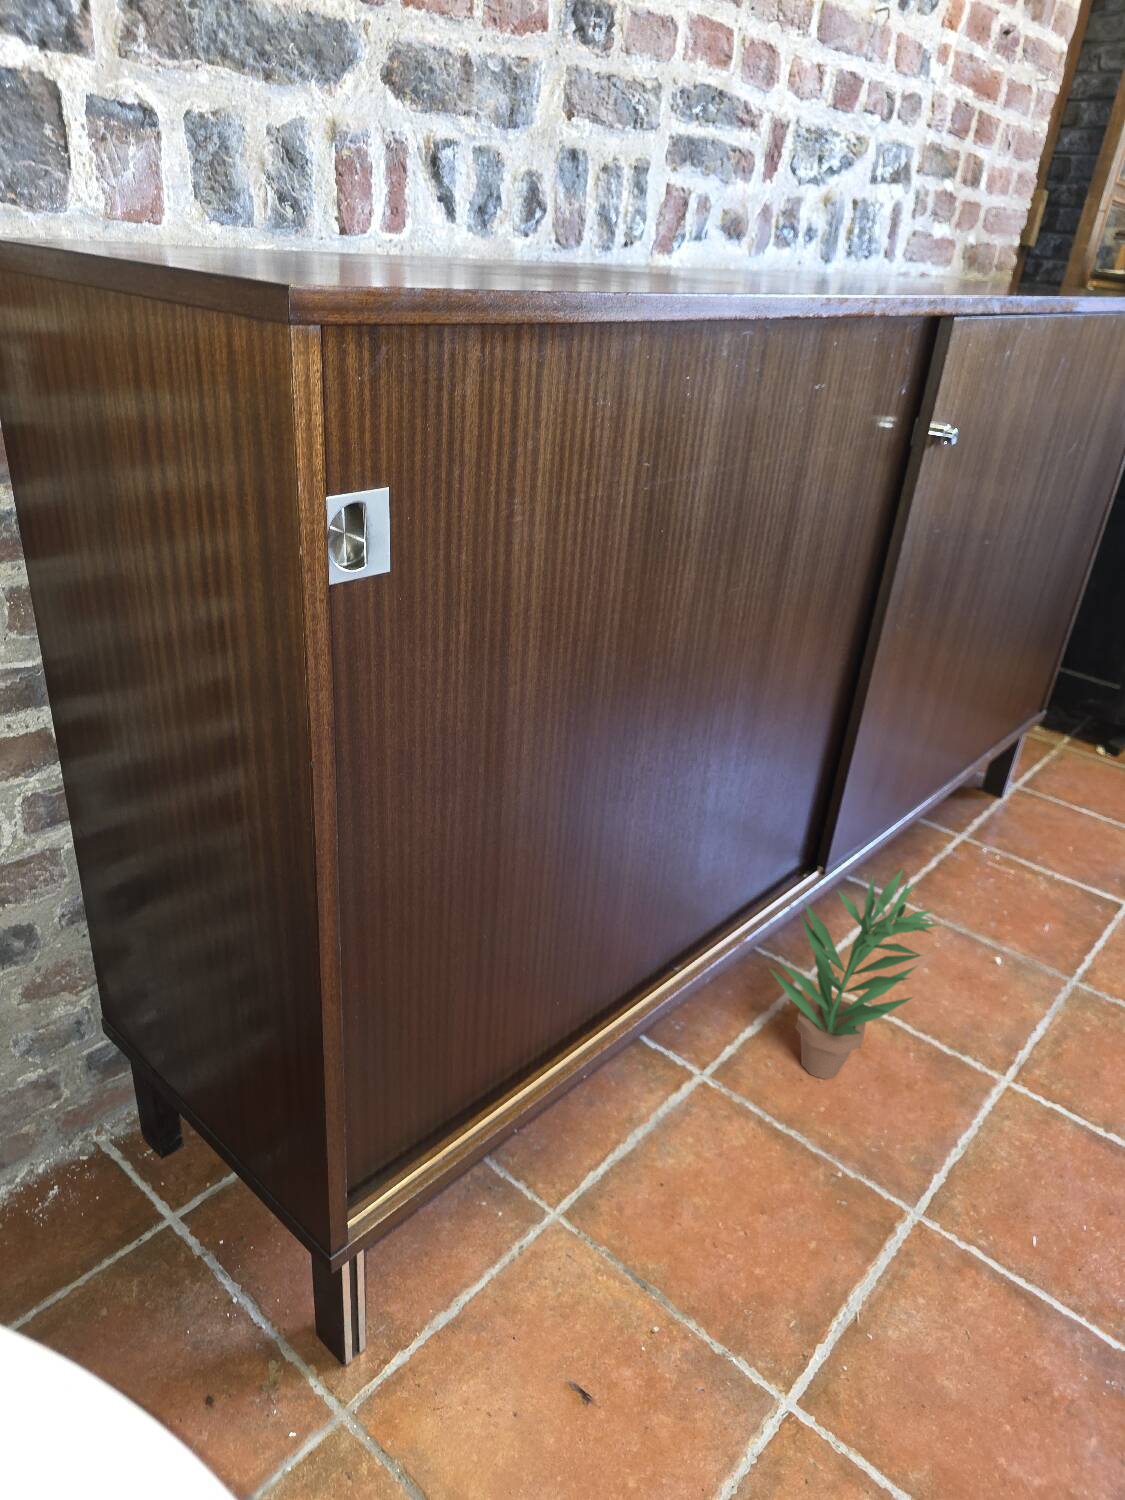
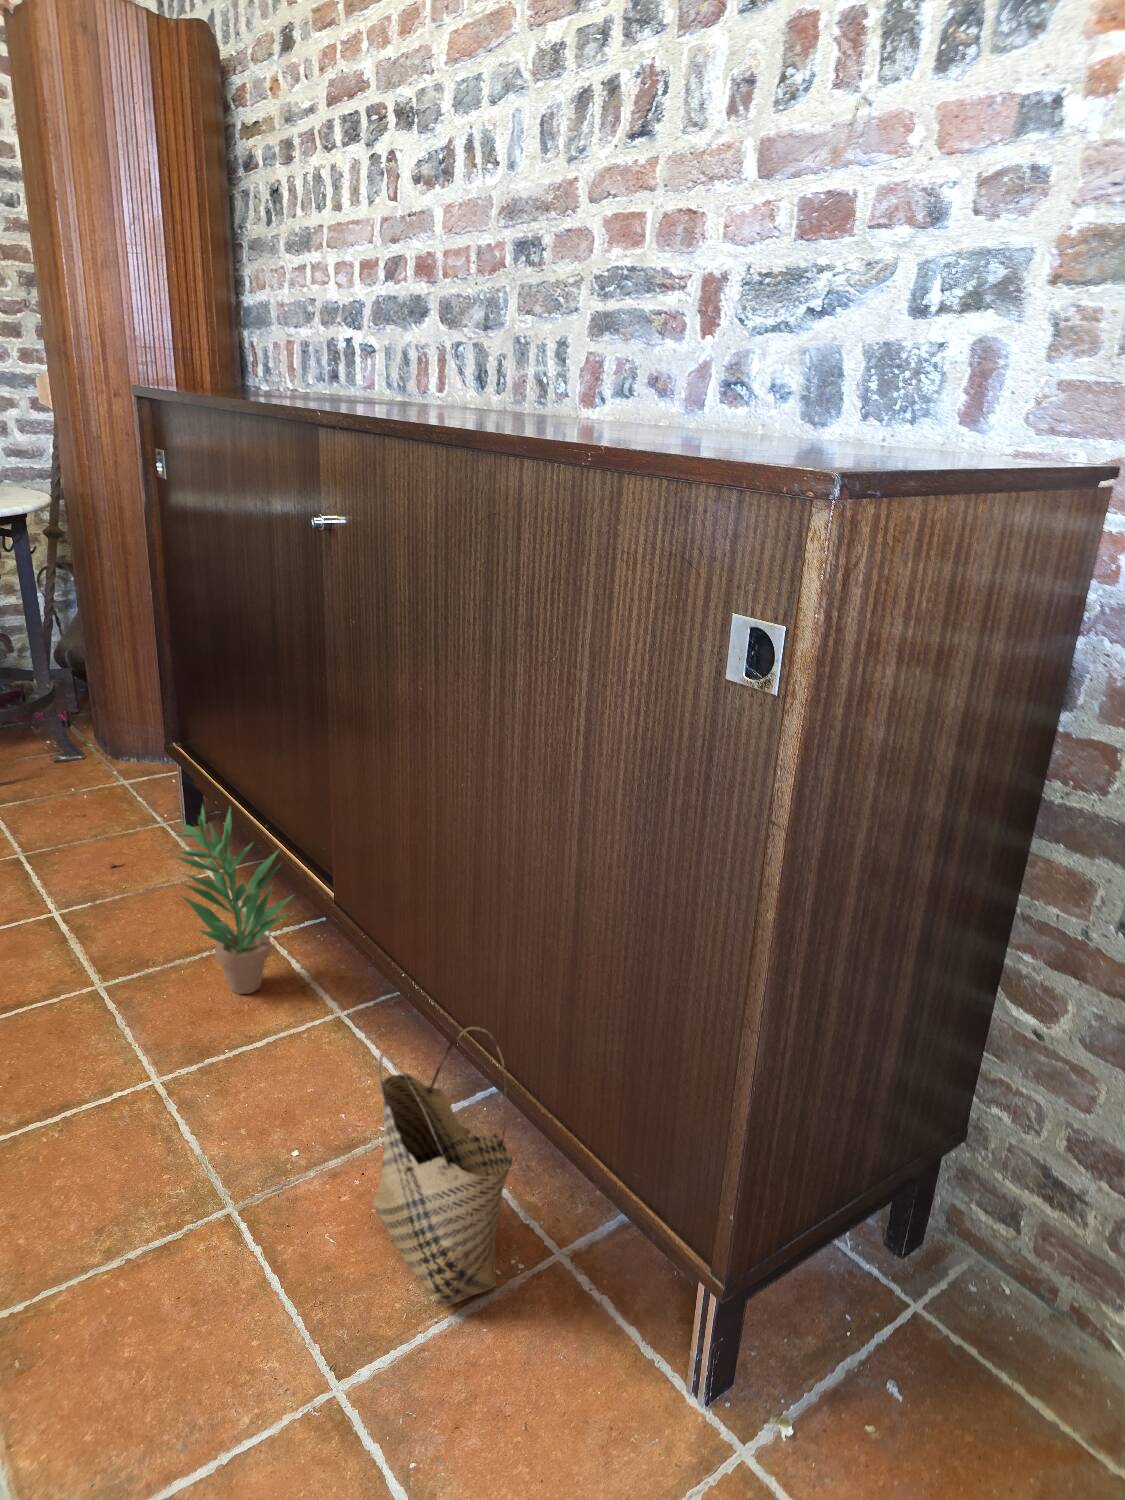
woven basket: none [975,727,1093,907] -> present [373,1026,512,1306]

